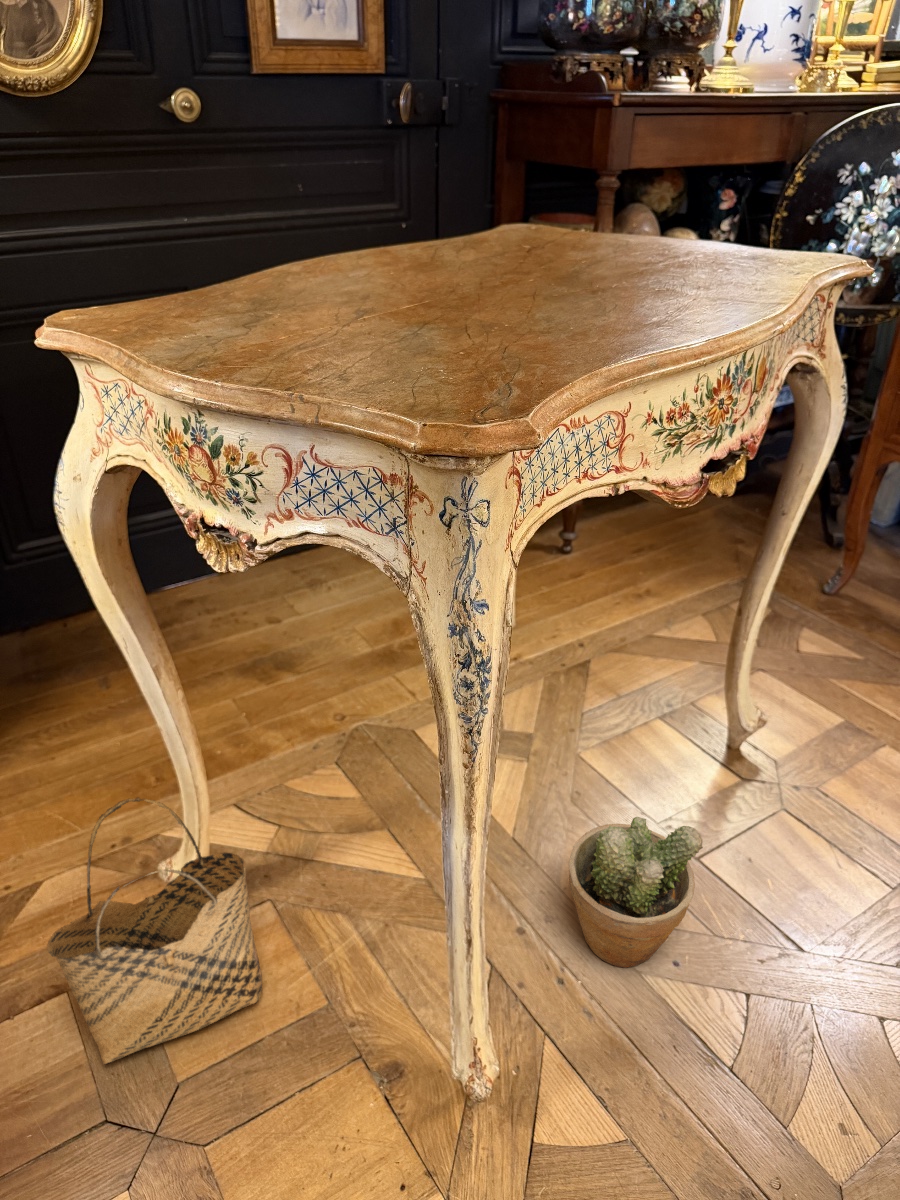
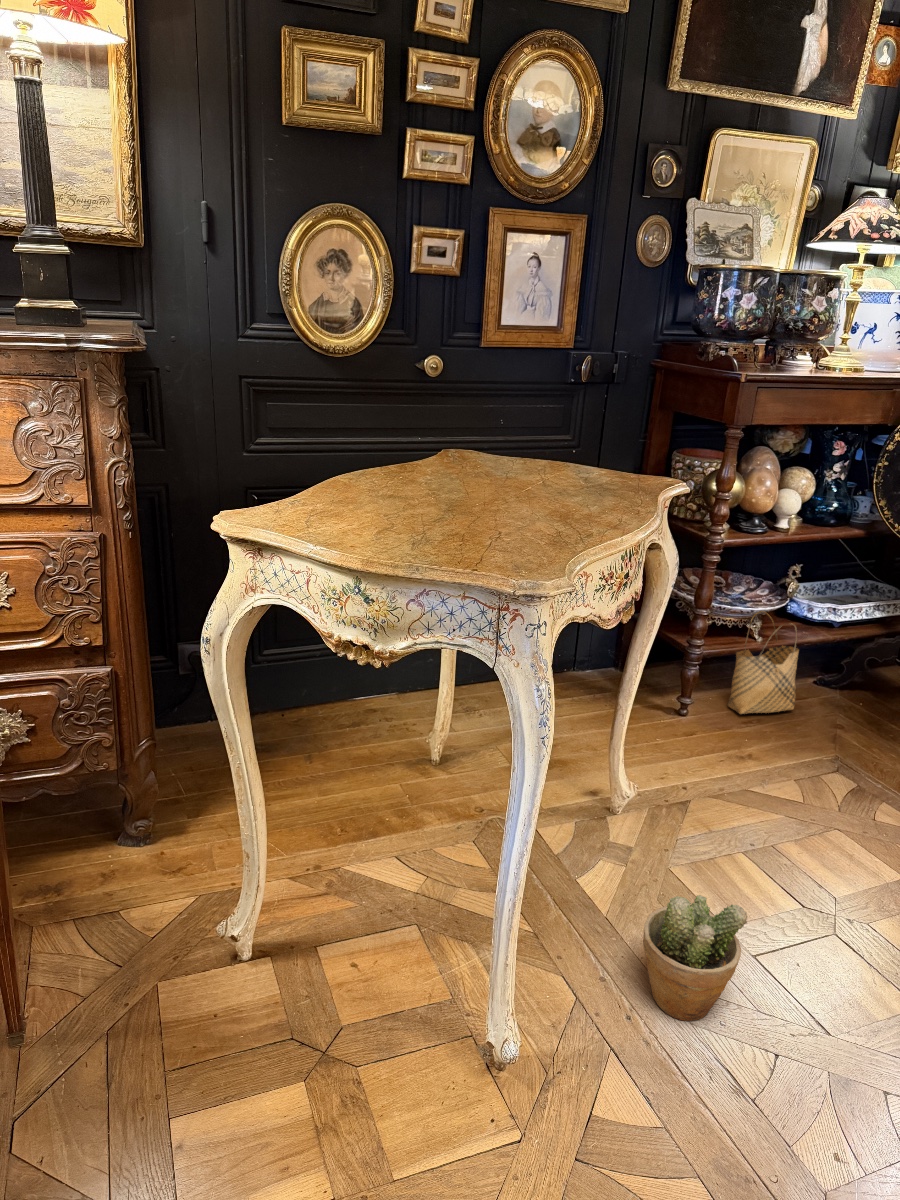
woven basket: present [47,798,262,1064] -> present [728,611,799,714]

